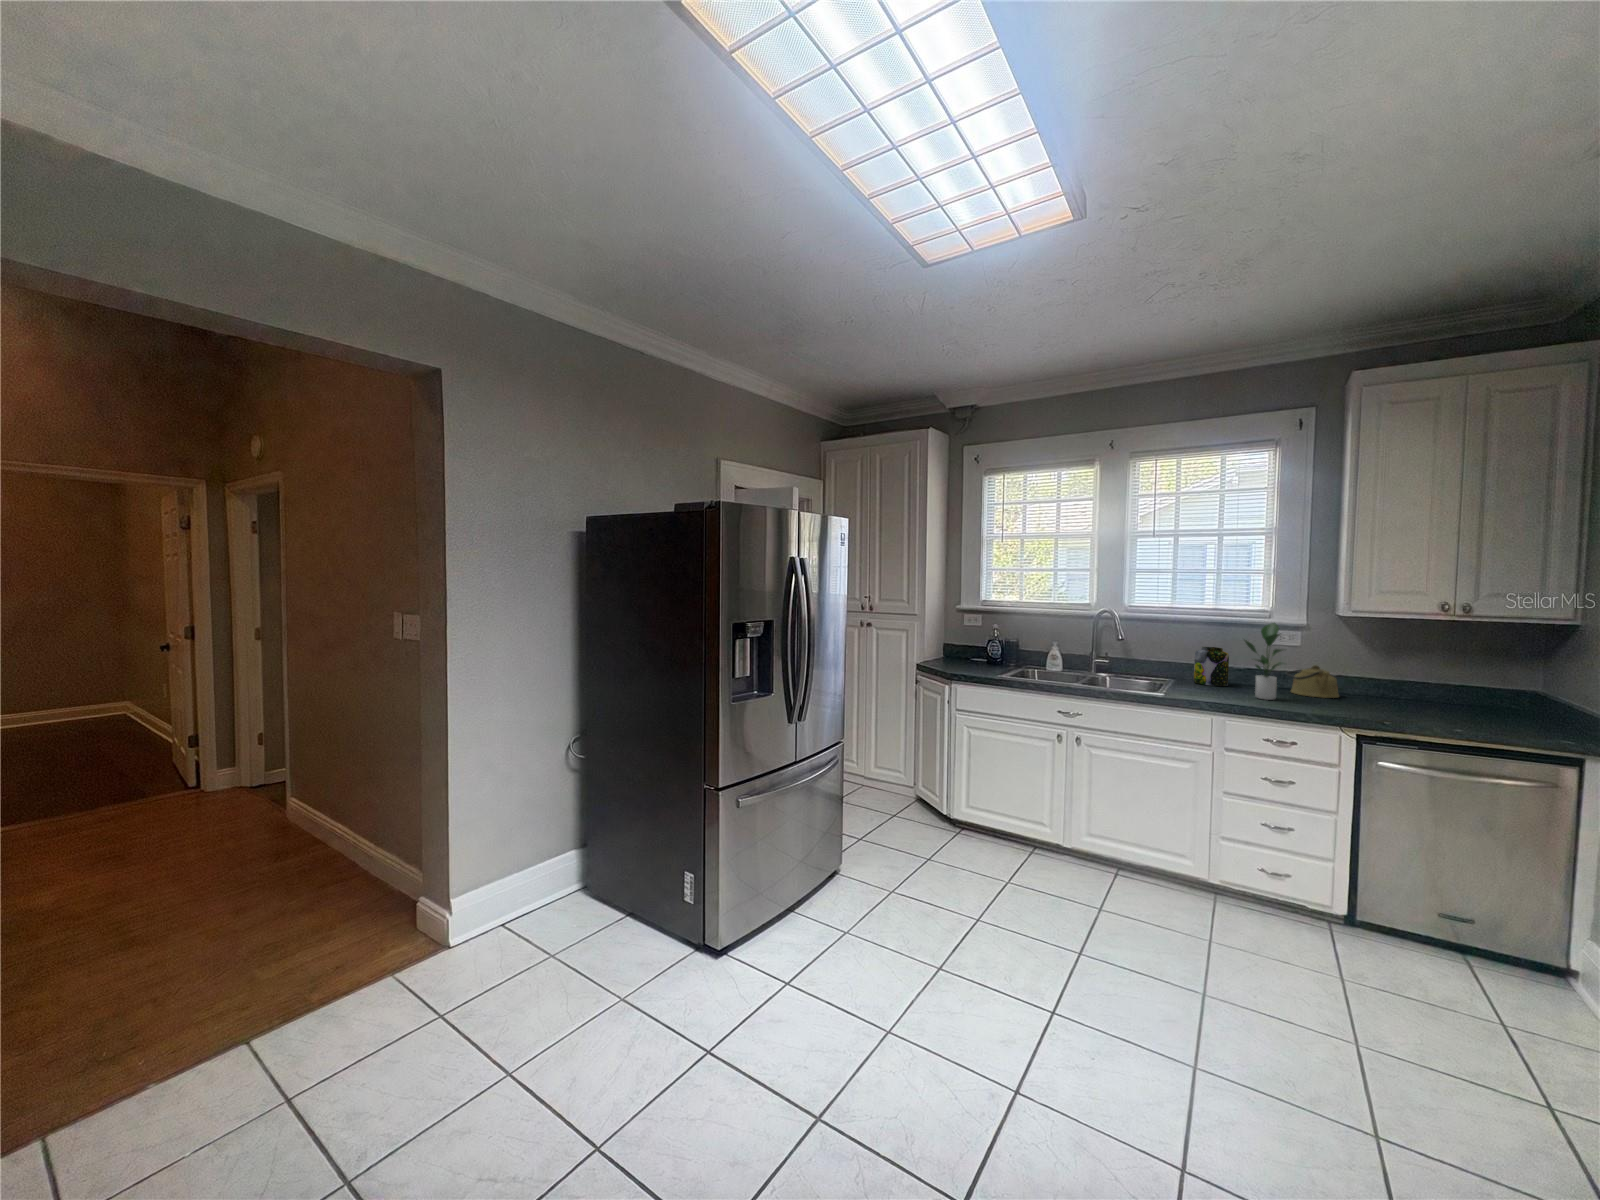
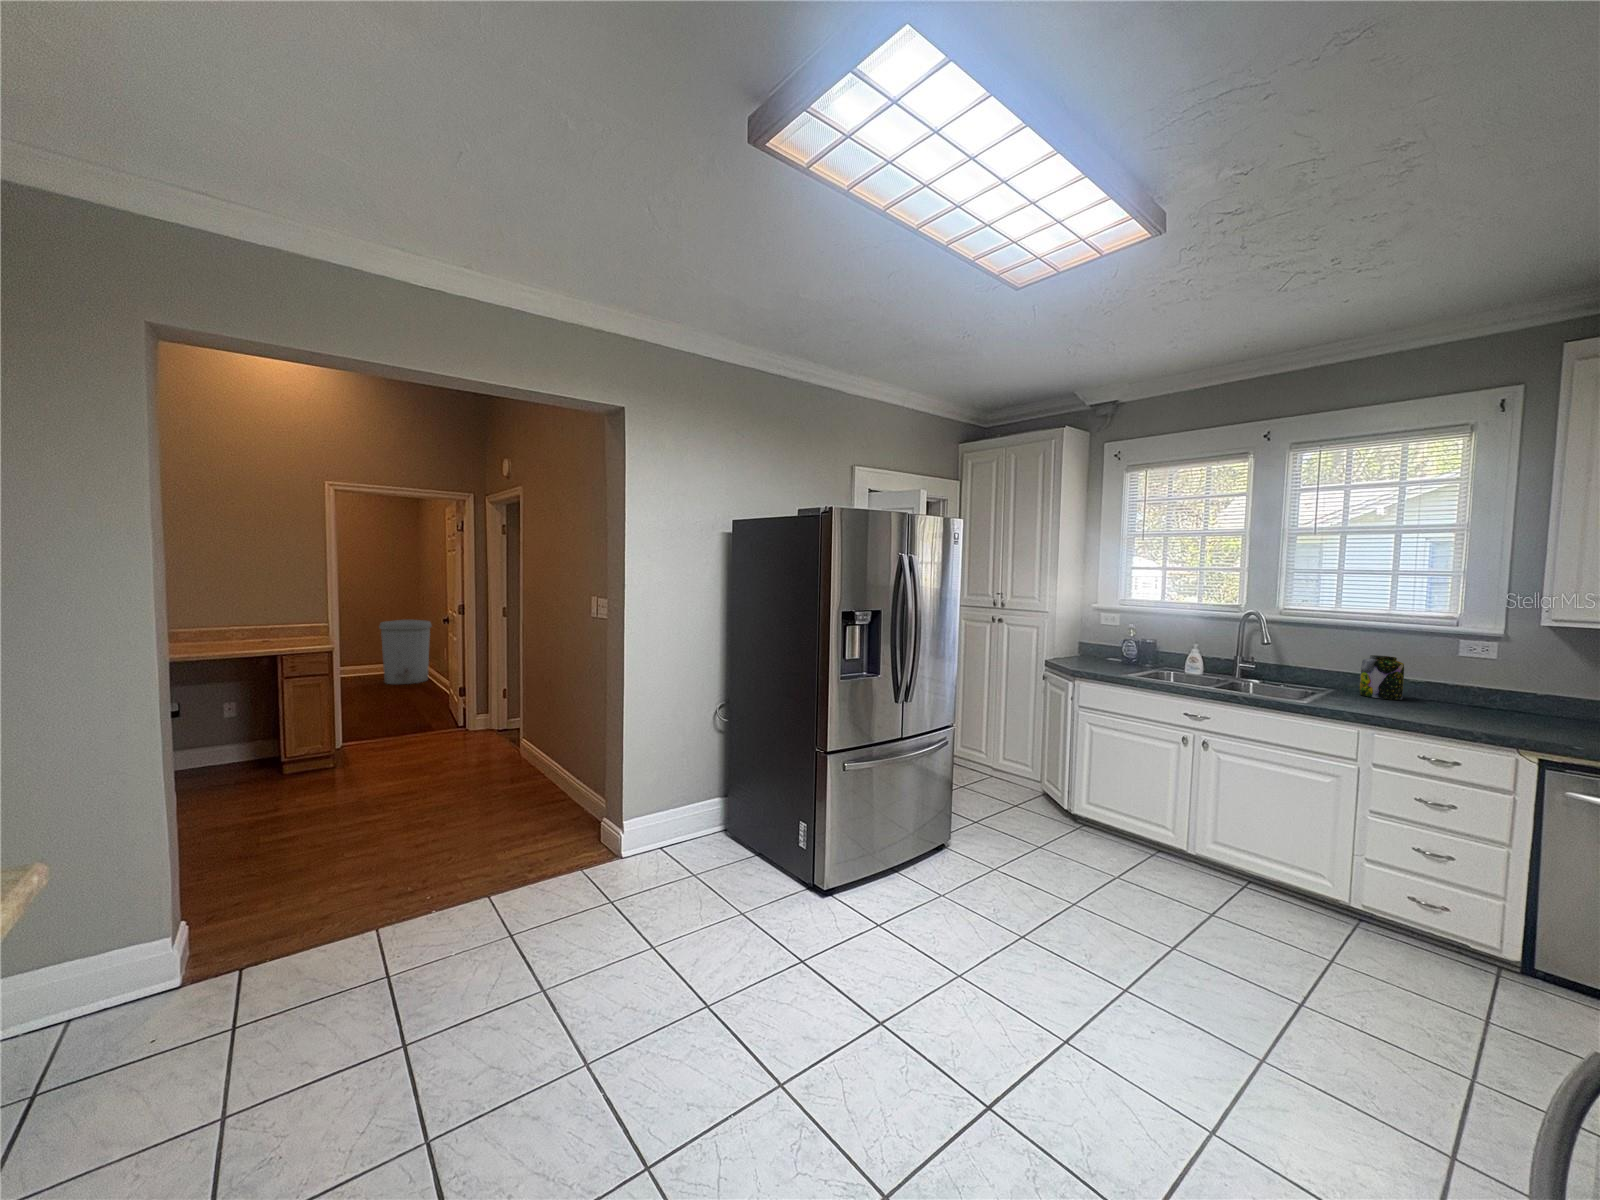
potted plant: present [1245,623,1283,700] -> none [1410,630,1470,716]
trash can: none [54,646,146,735] -> present [379,620,432,684]
kettle: present [1286,665,1339,698] -> none [1478,681,1548,720]

